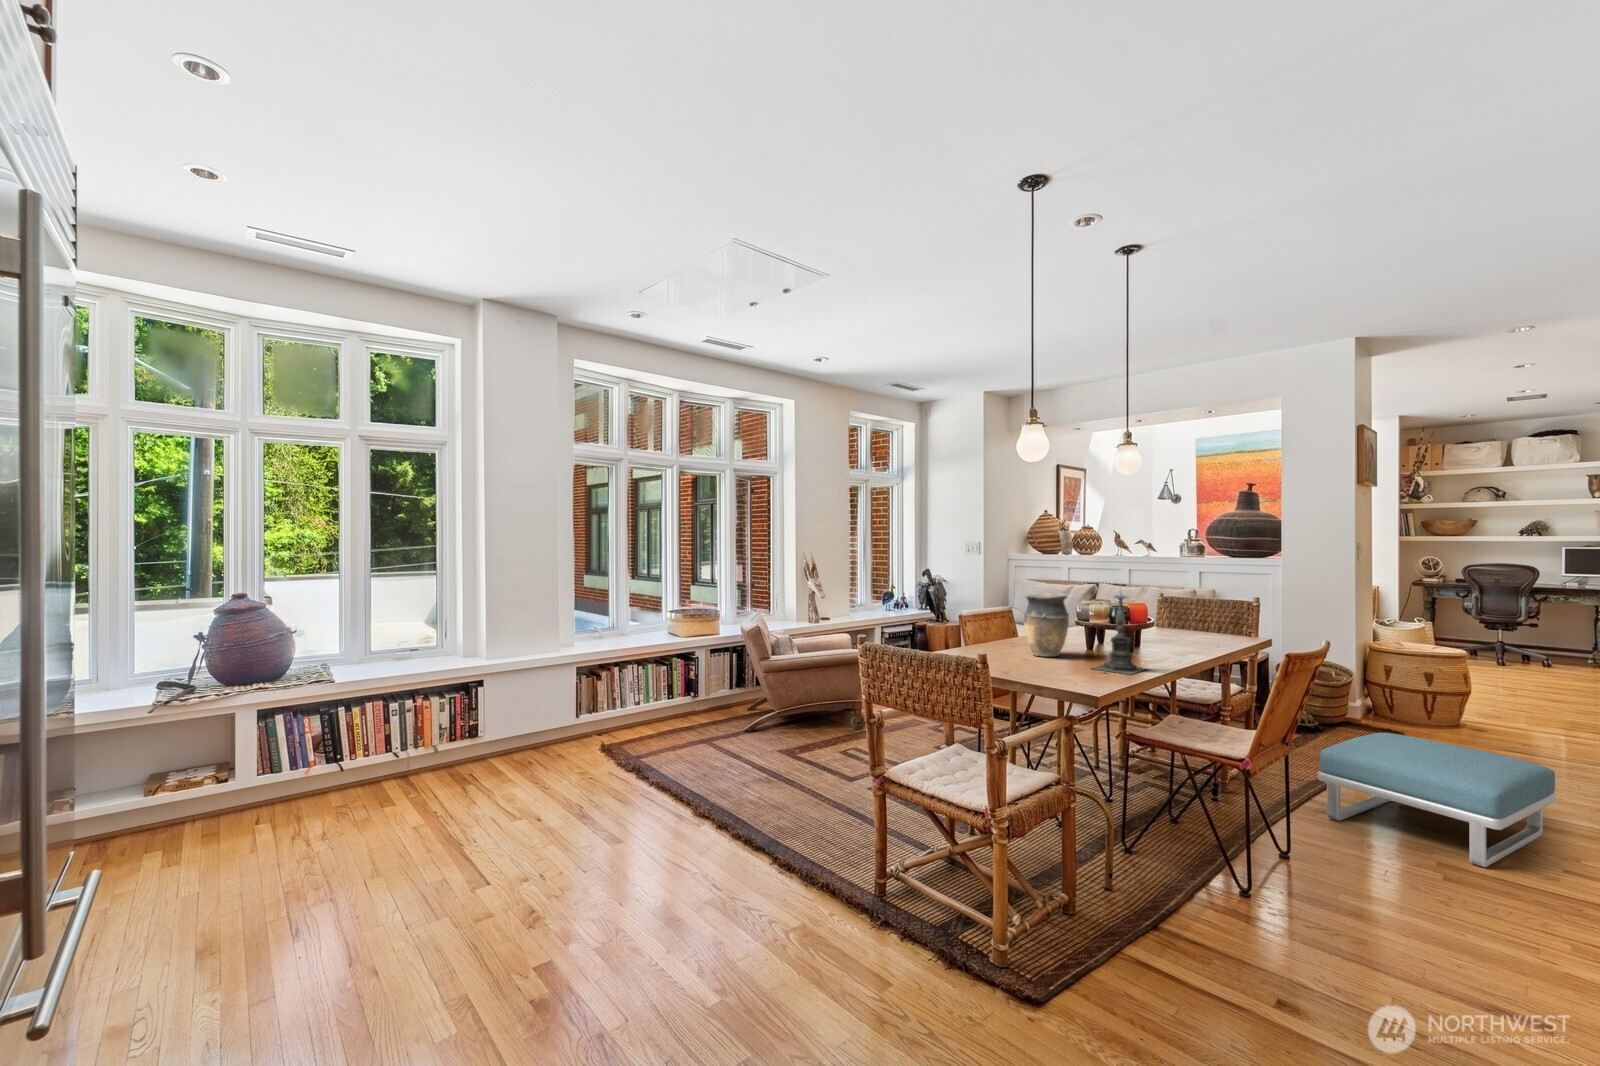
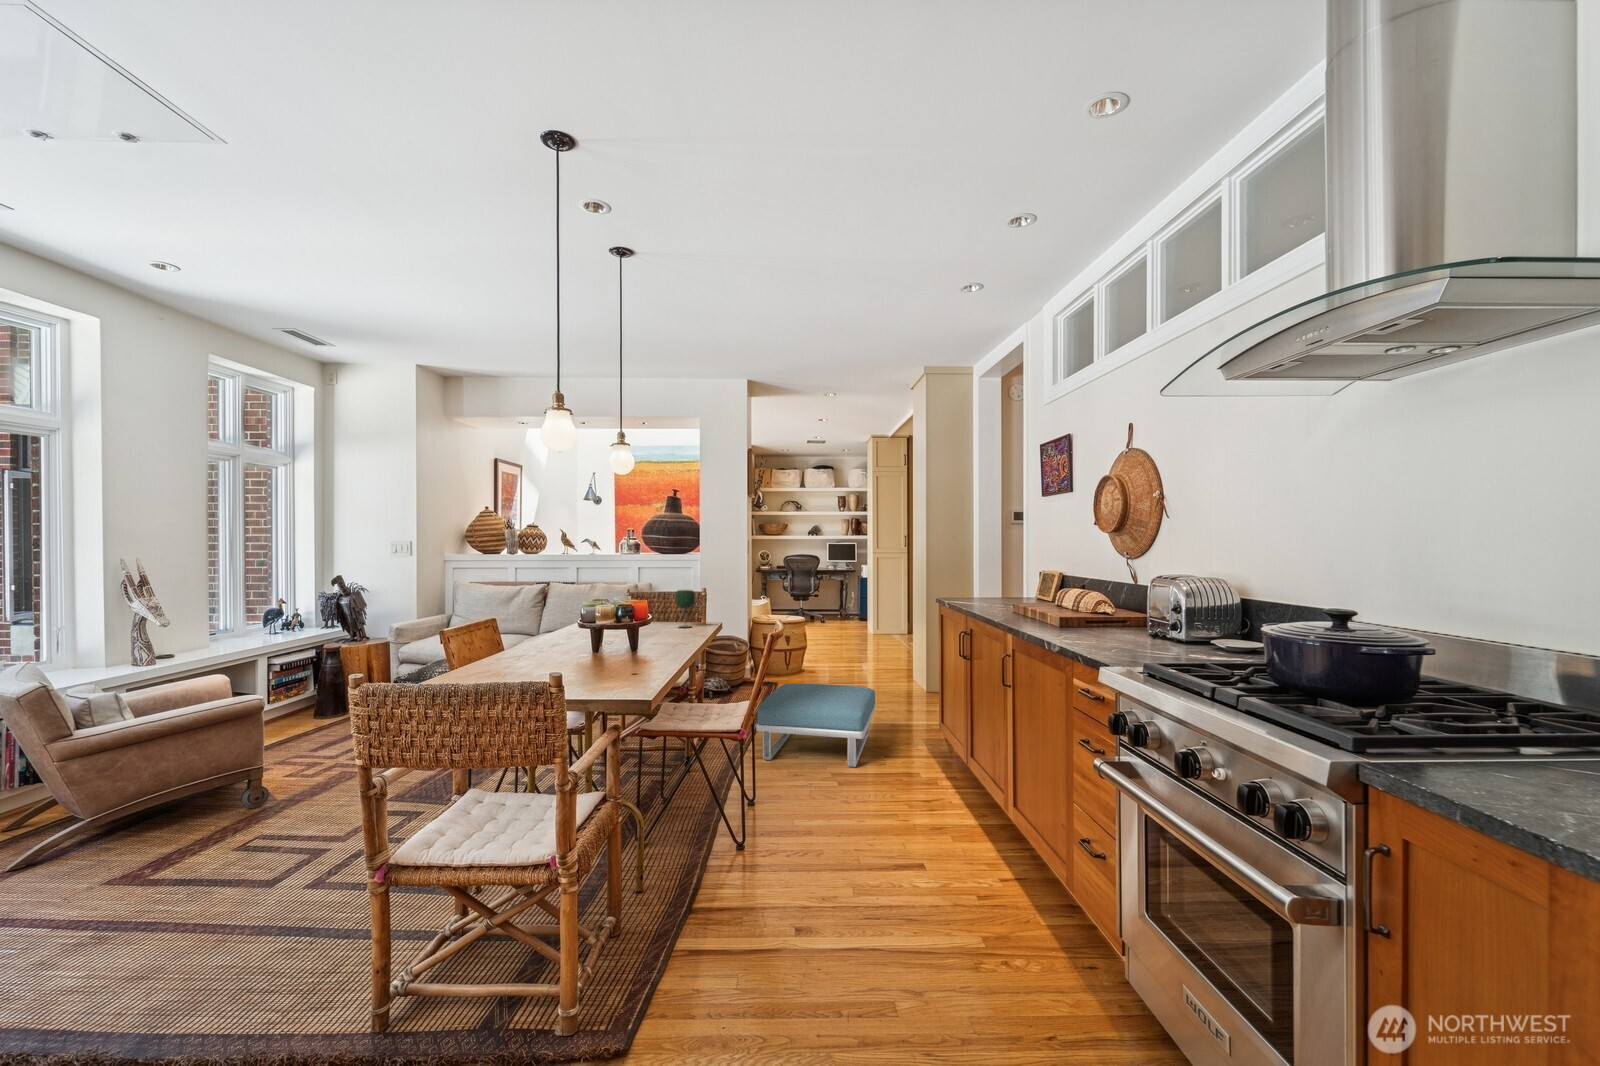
vase: present [1024,593,1069,657] -> none [531,596,580,665]
candle holder: present [1093,594,1146,674] -> none [612,582,662,671]
wine glass: none [1207,598,1233,641] -> present [675,590,695,628]

